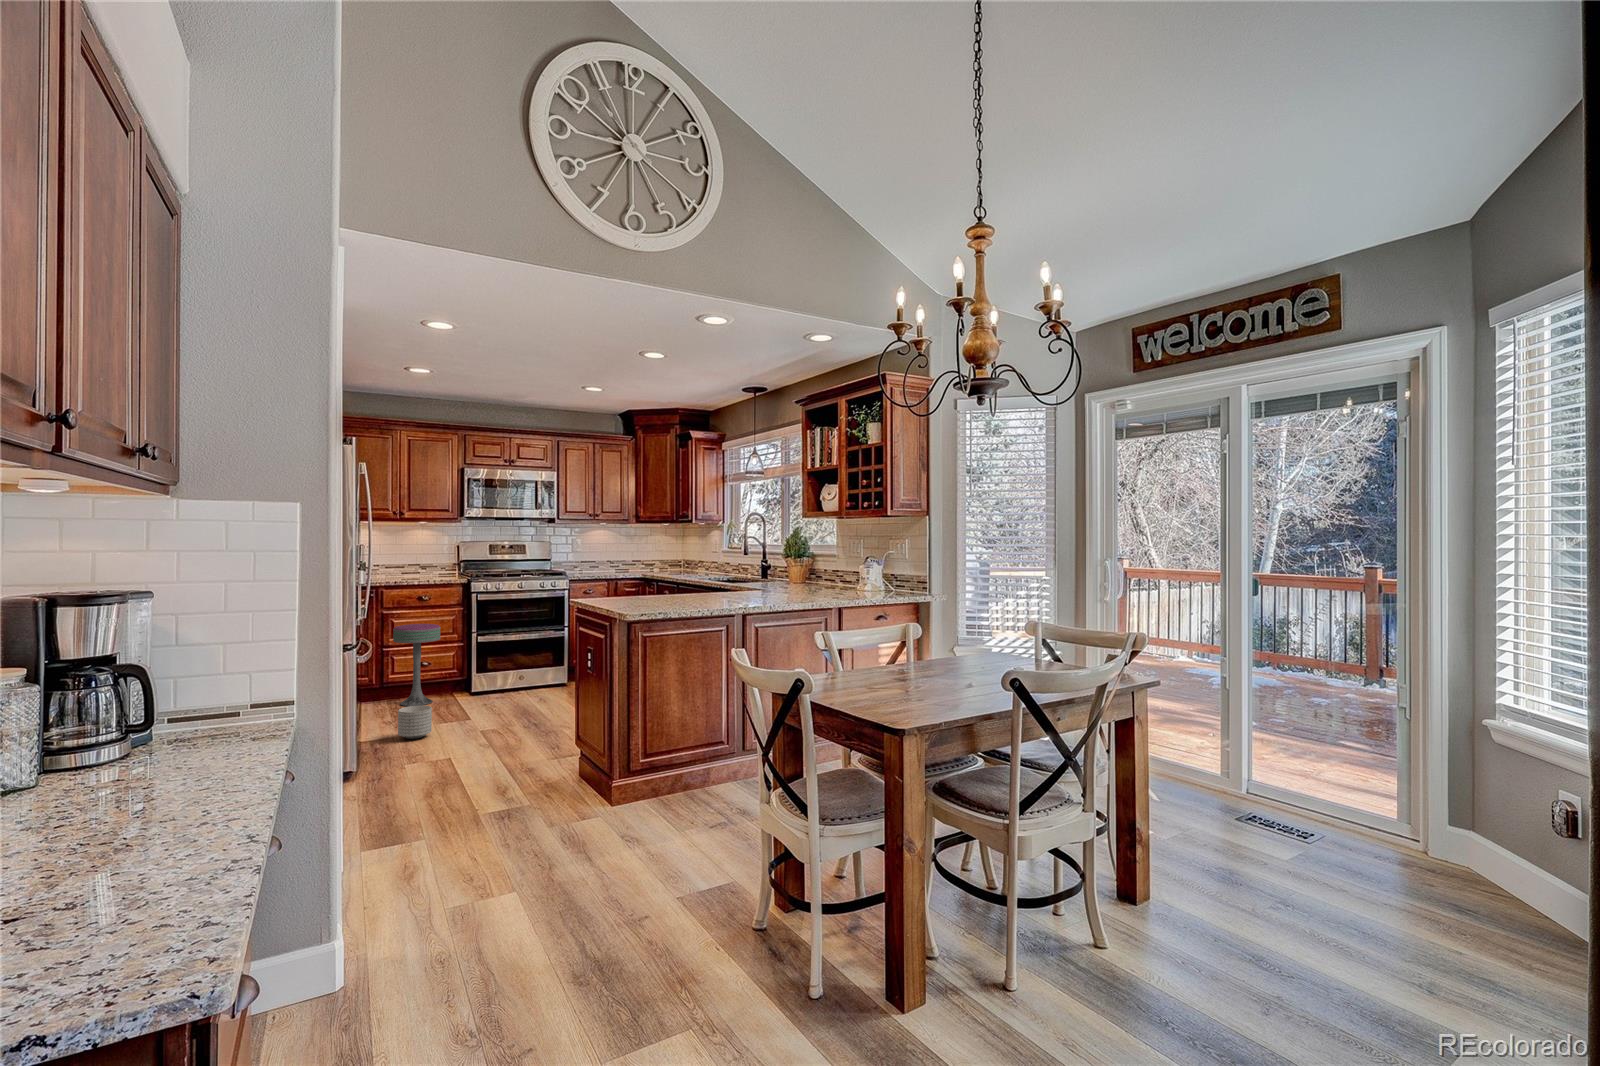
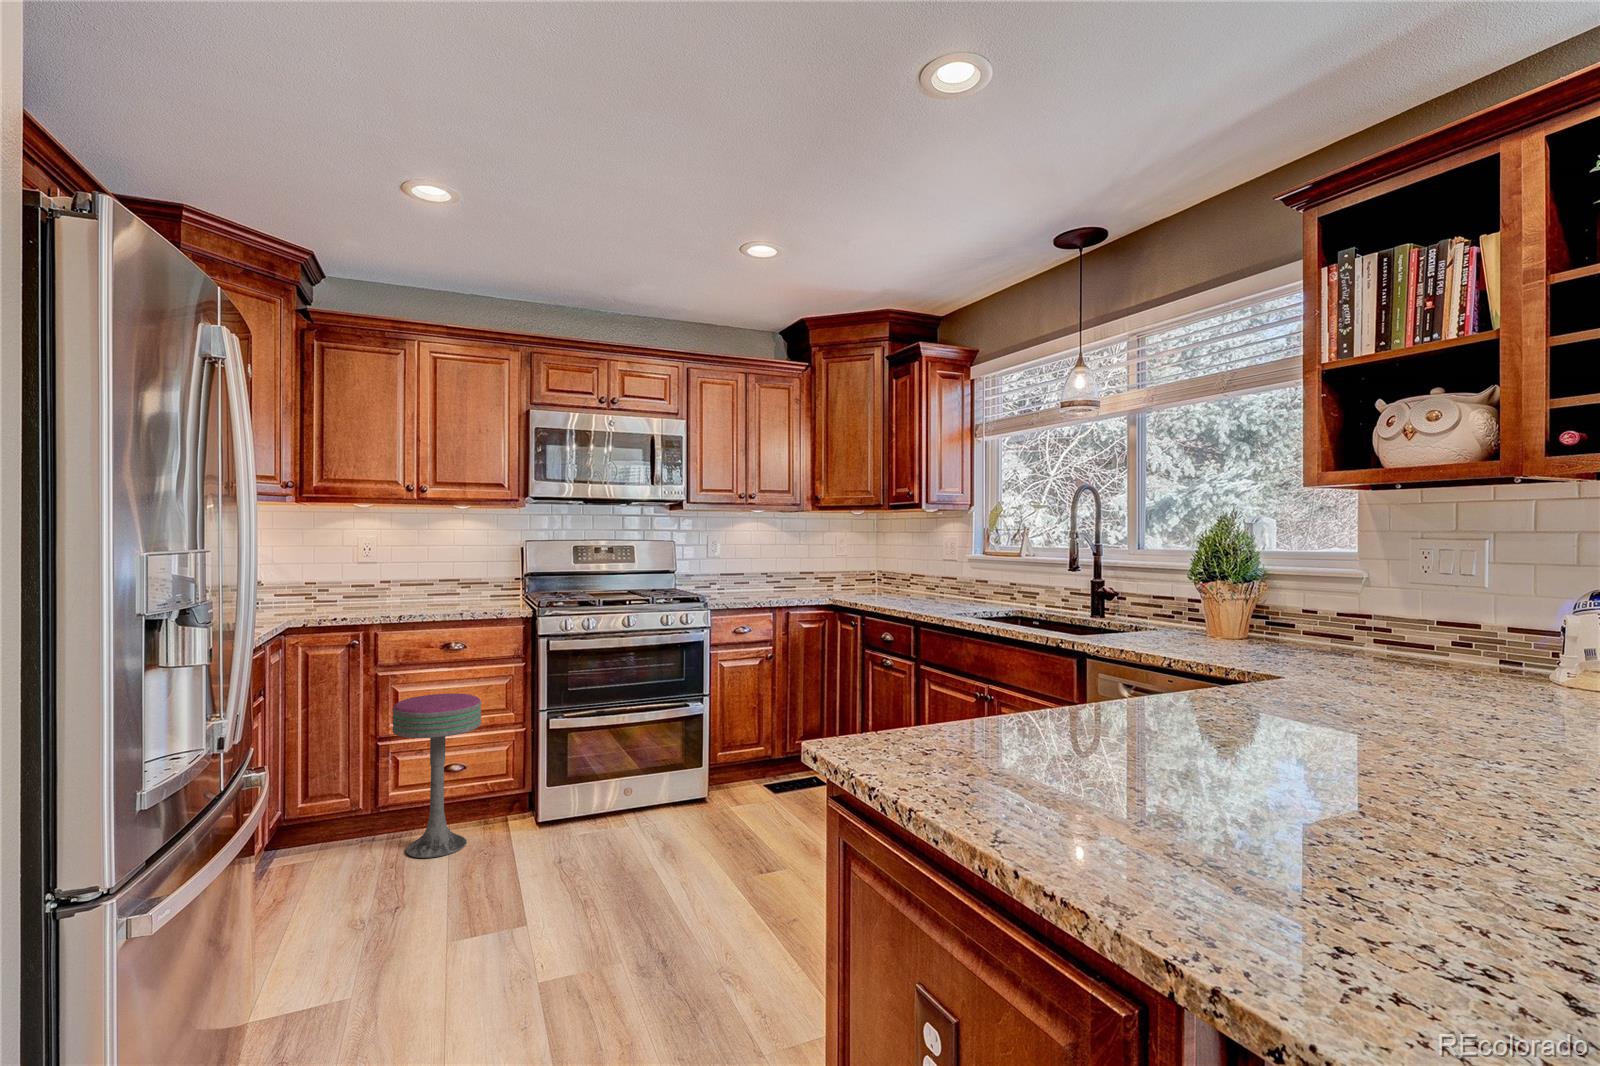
planter: present [398,706,432,739] -> none [353,916,433,1011]

